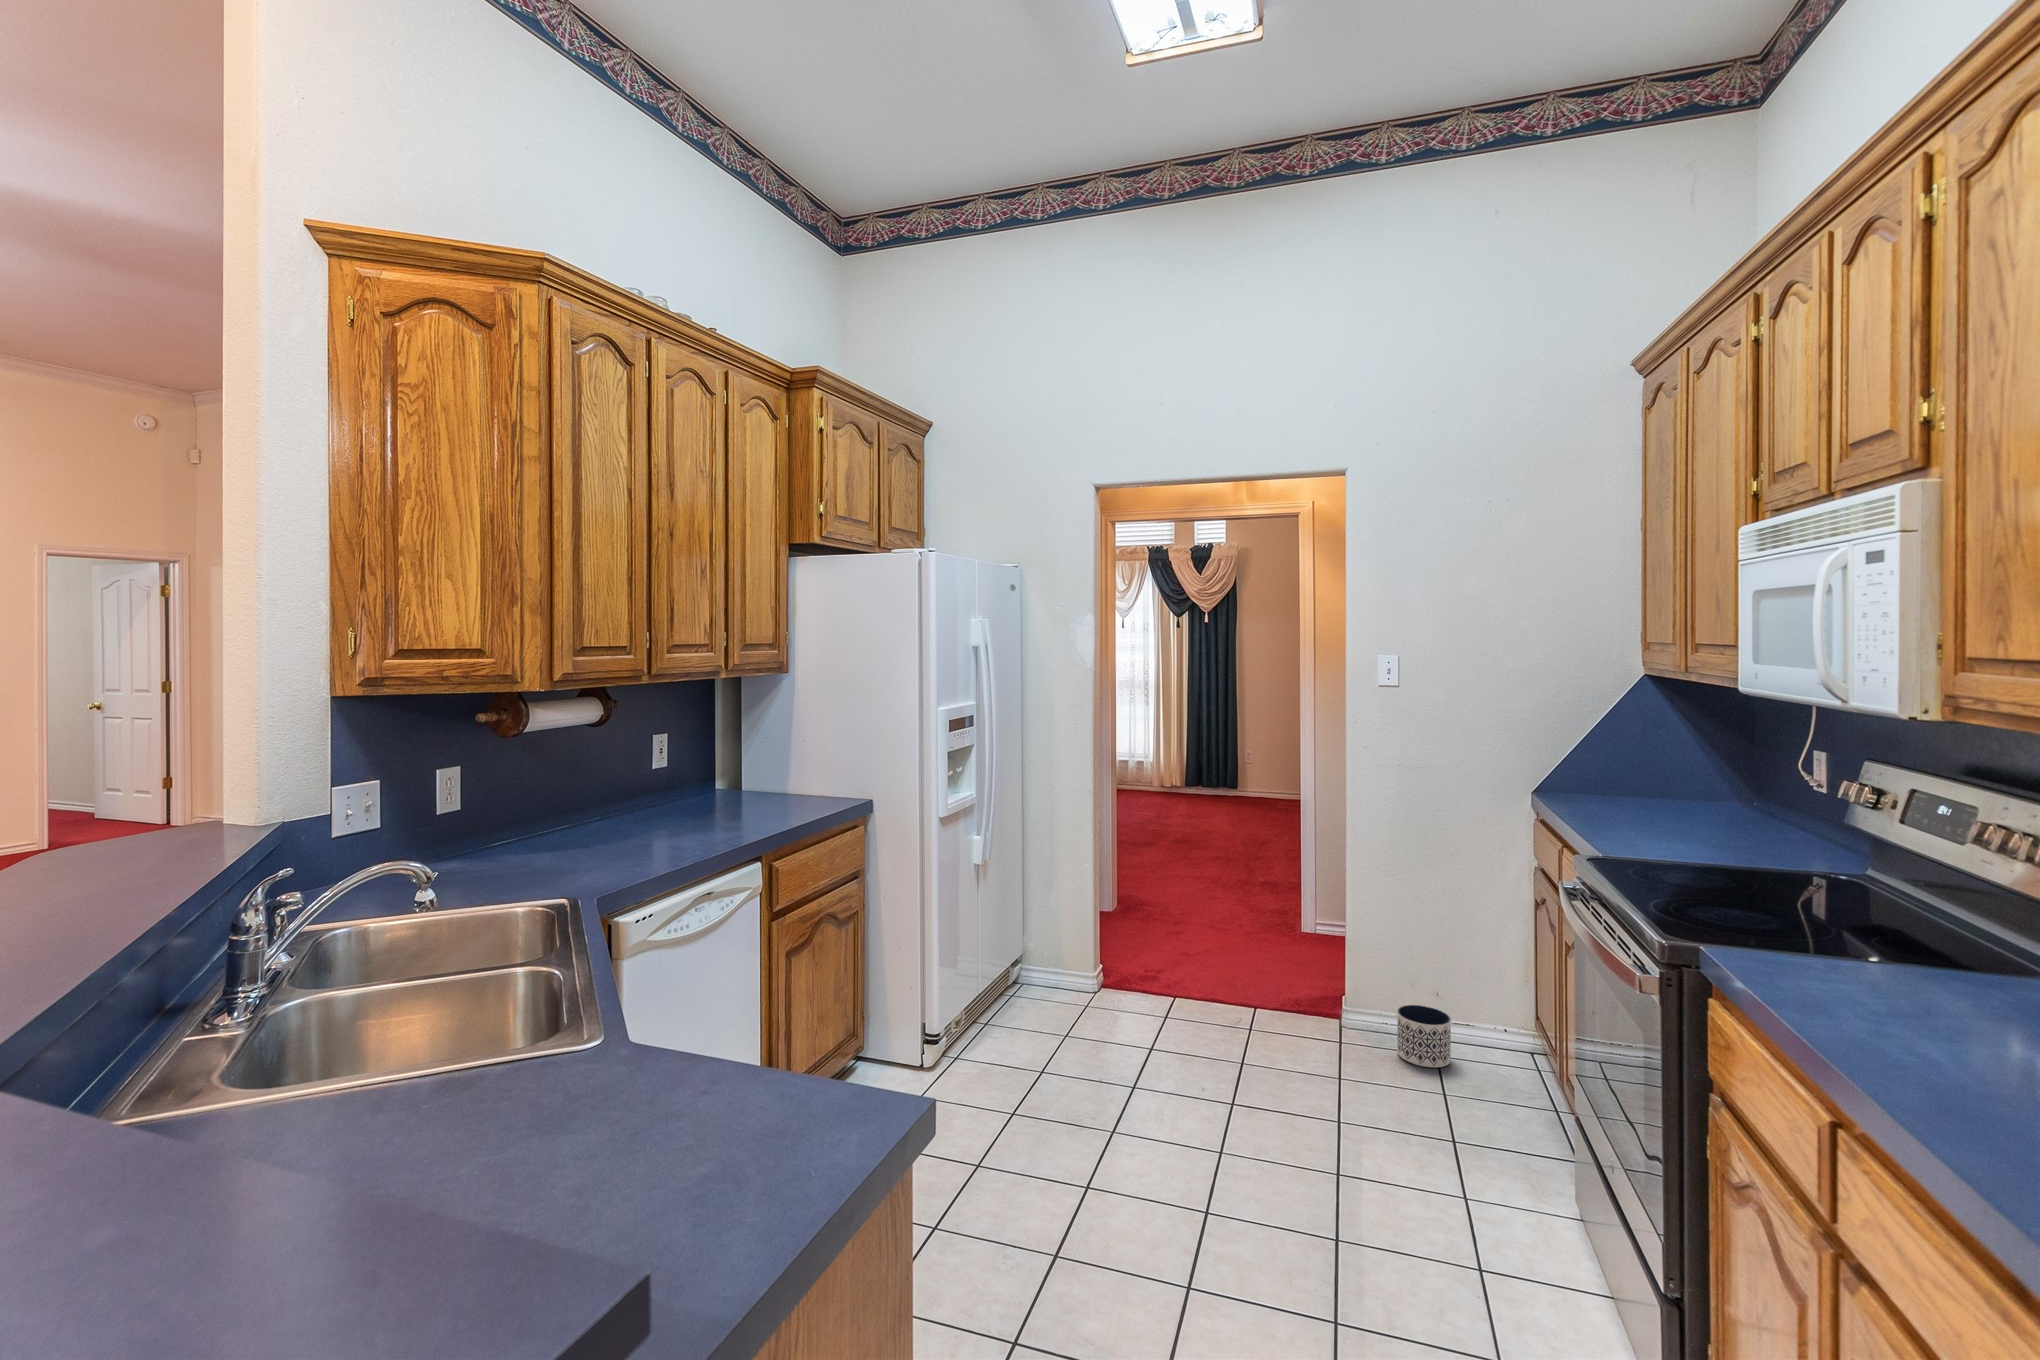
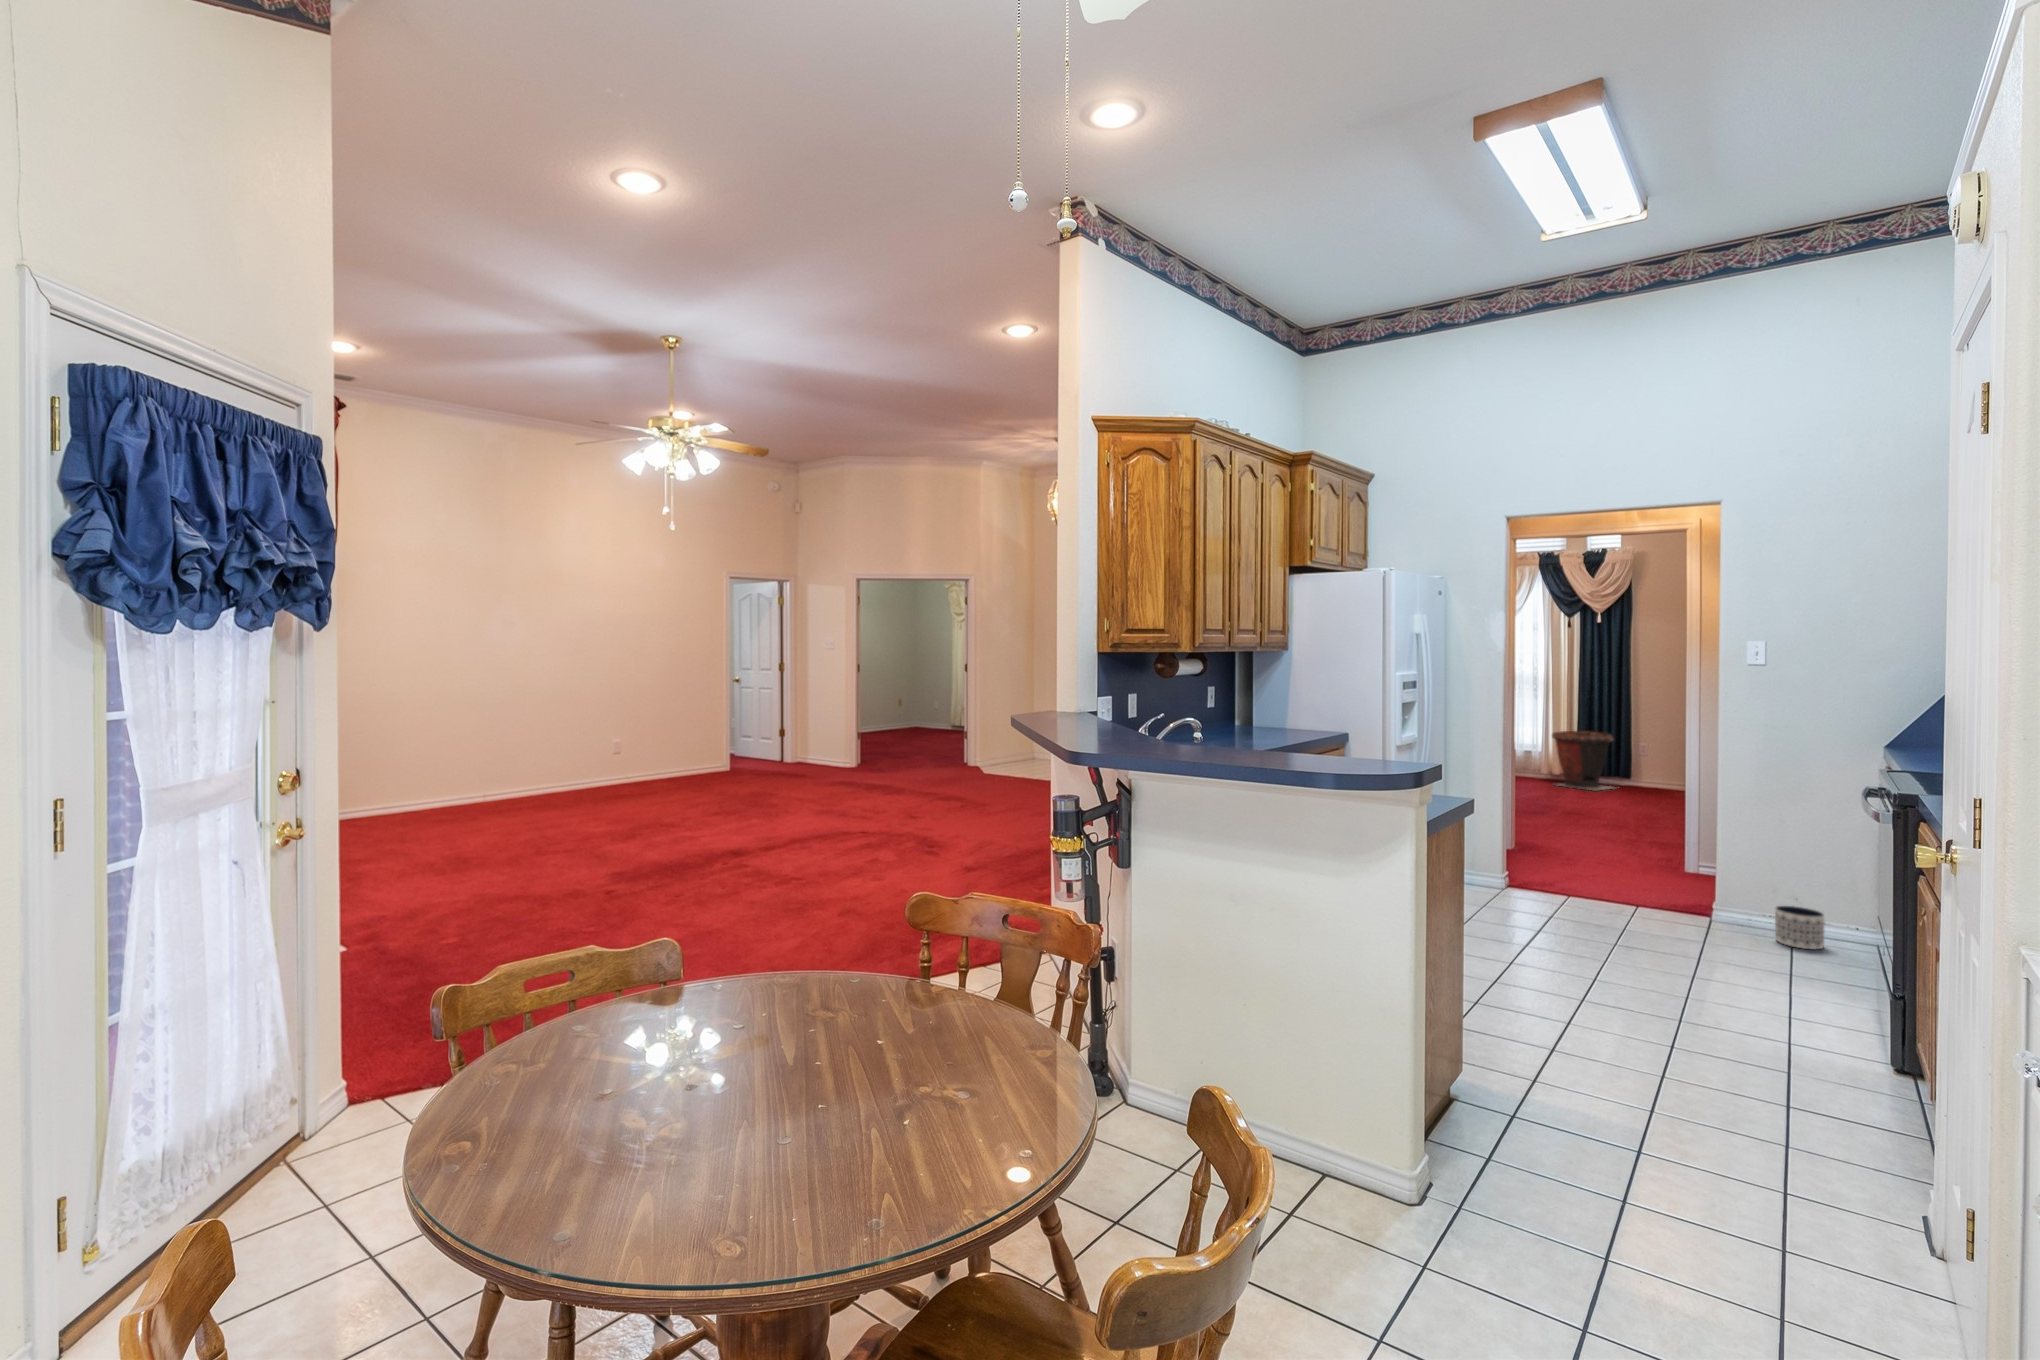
trash can: none [1163,741,1228,807] -> present [1552,731,1613,790]

